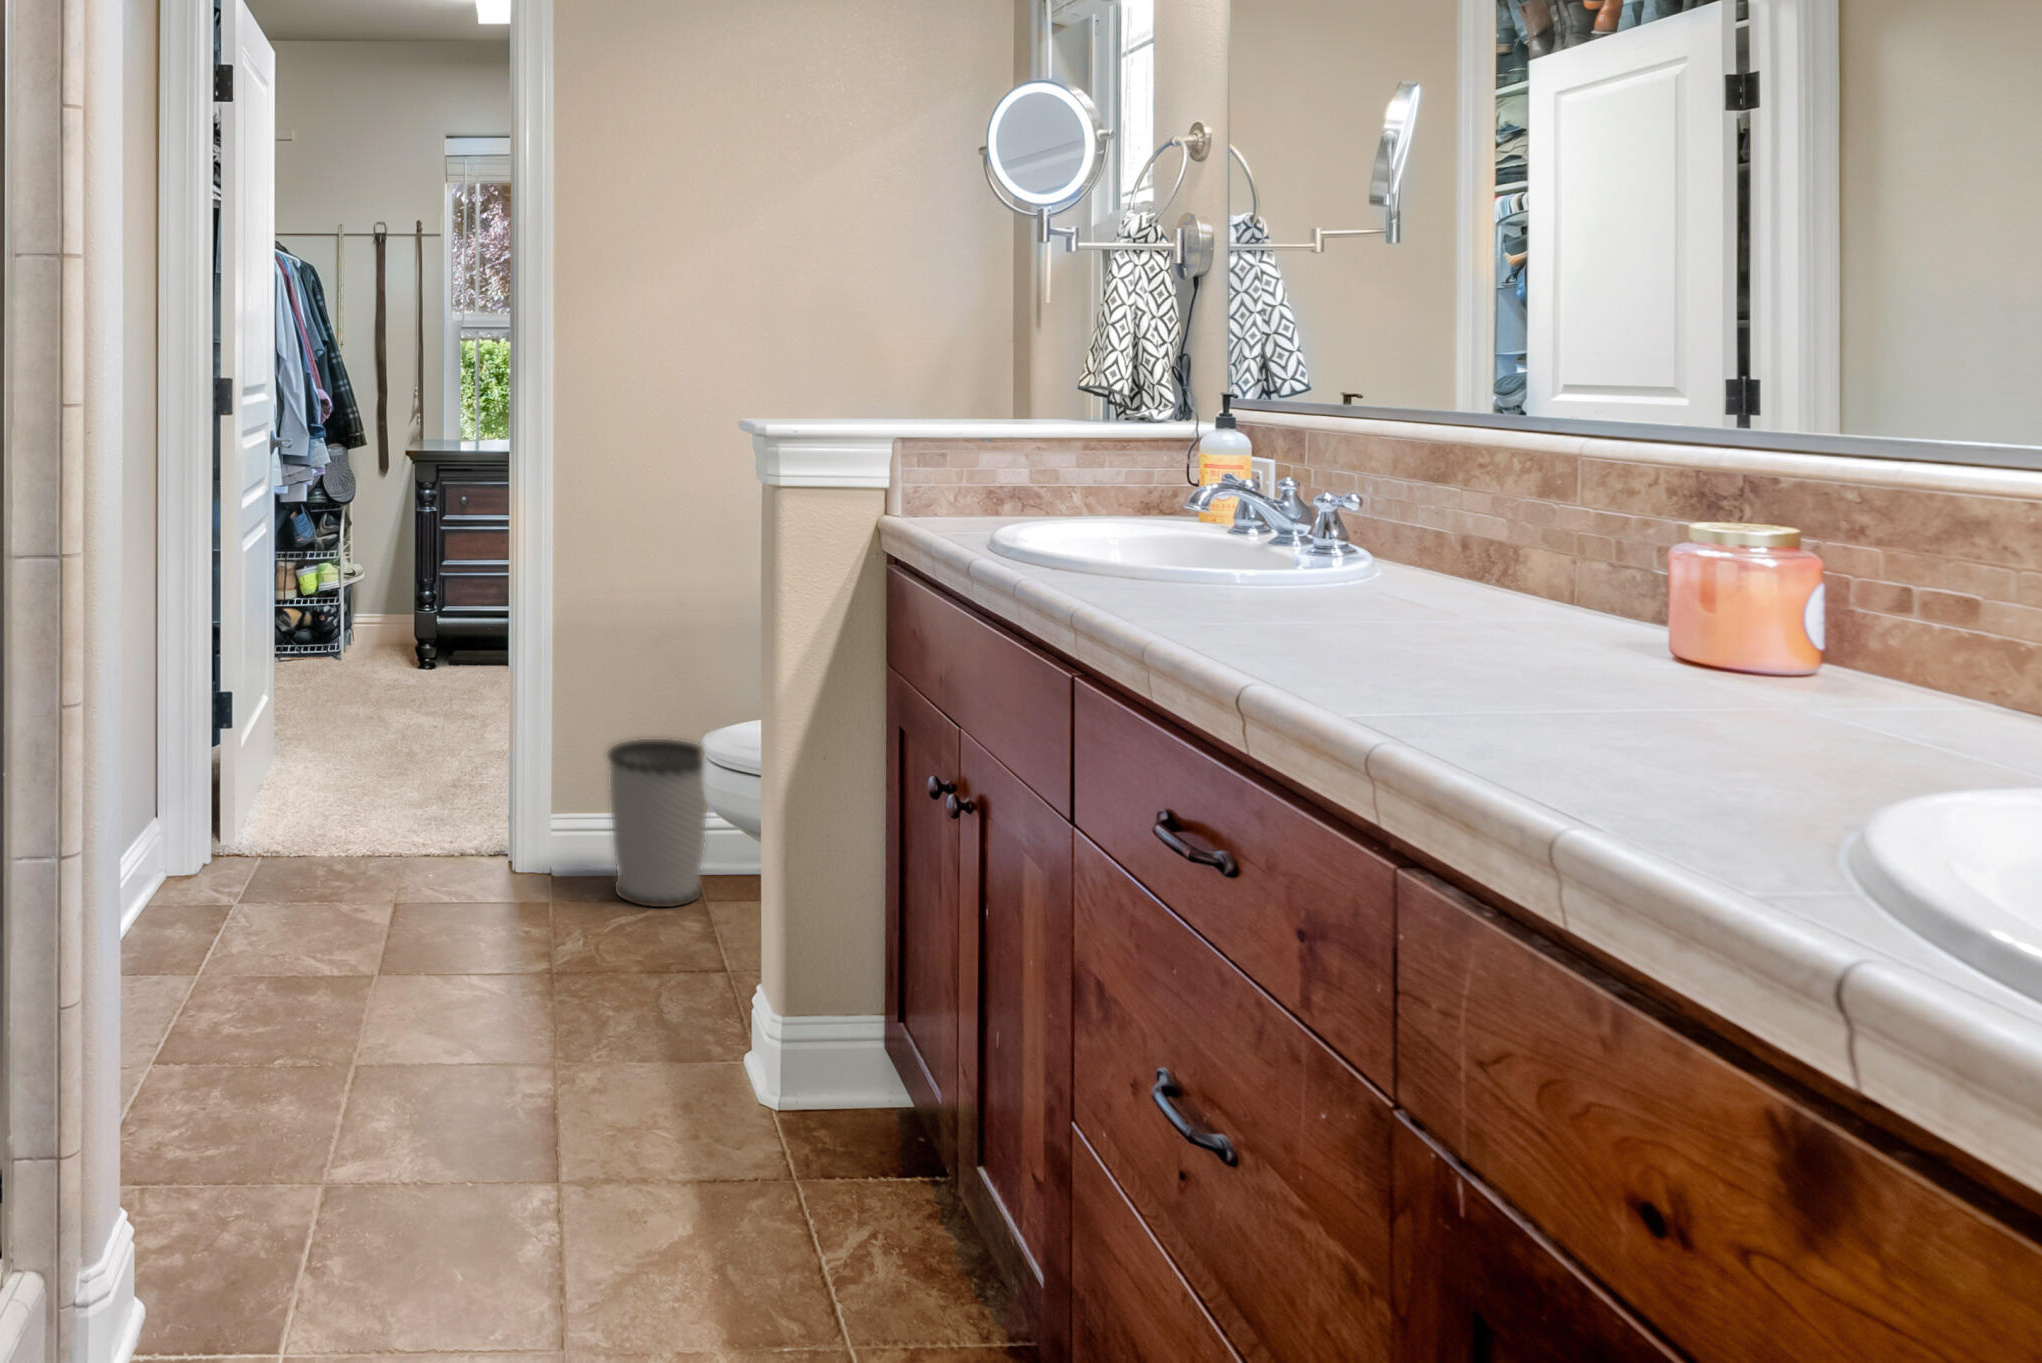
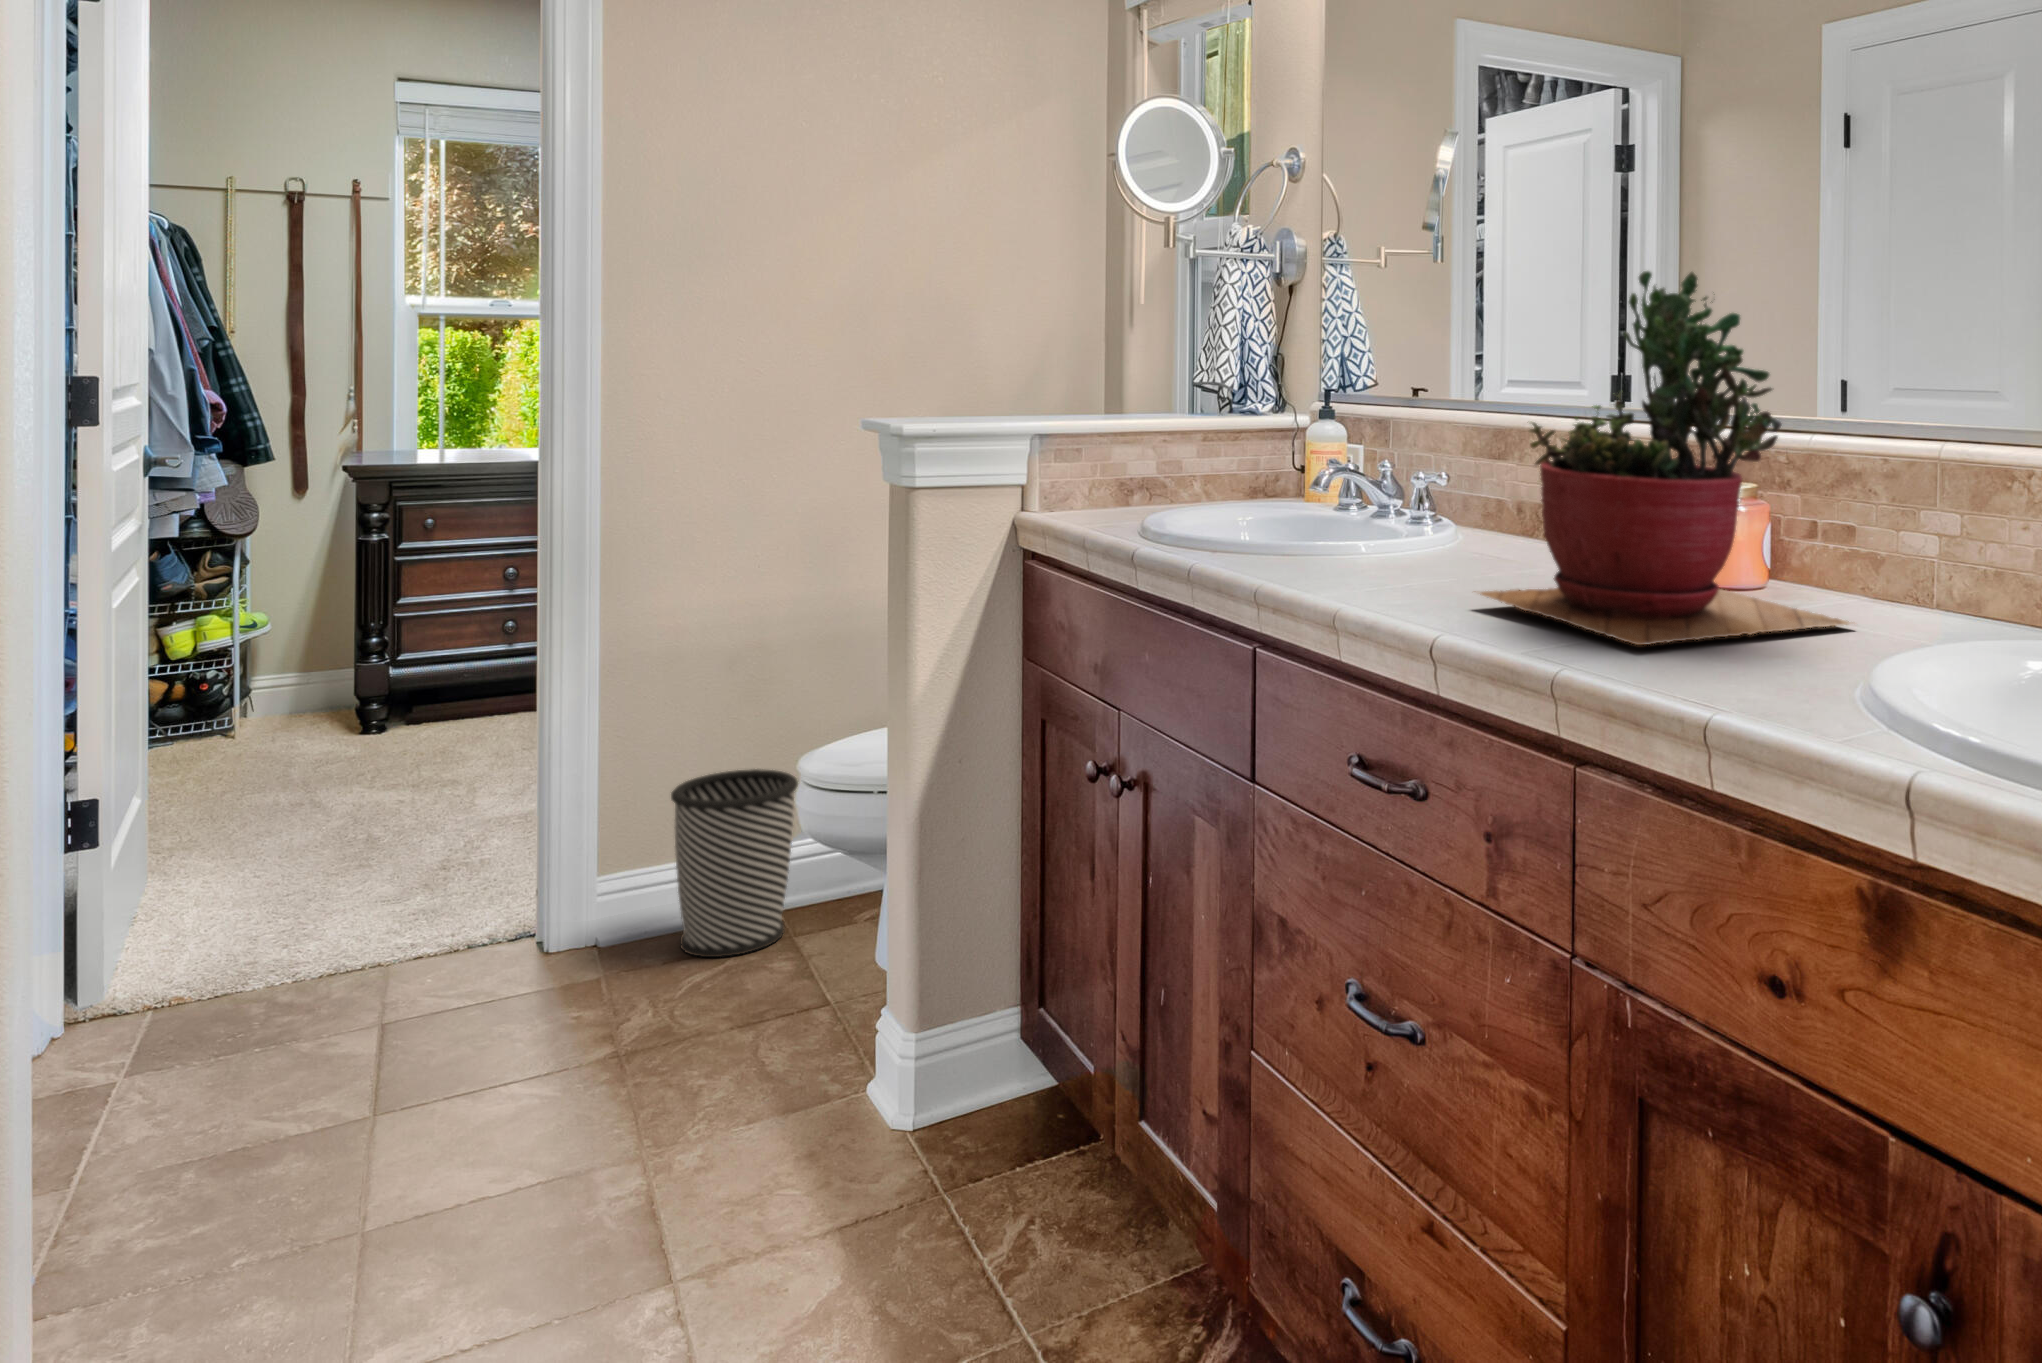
succulent plant: none [1318,238,1935,741] -> present [1480,271,1850,645]

